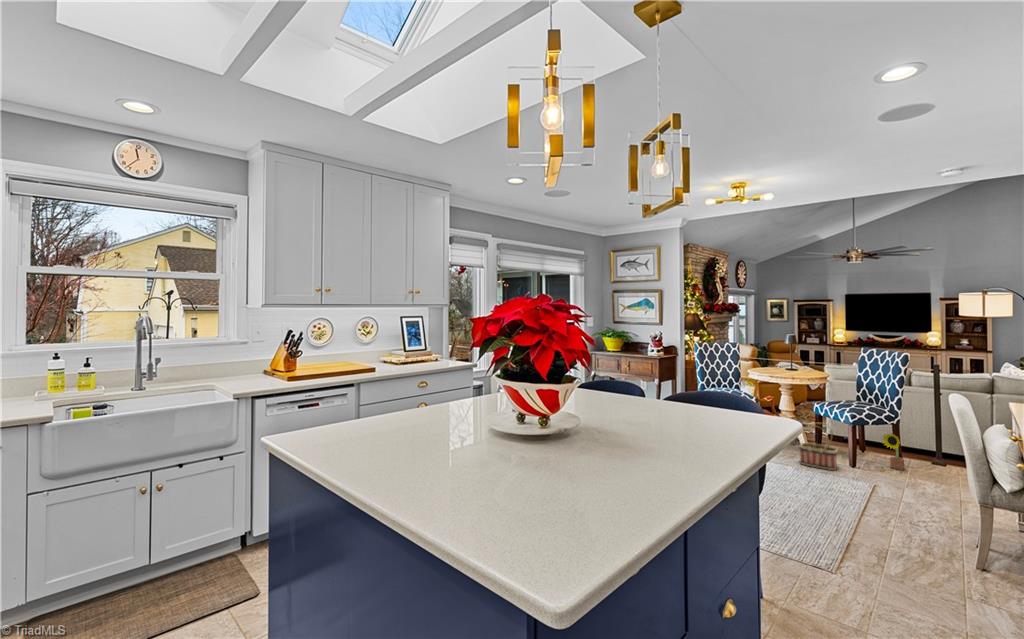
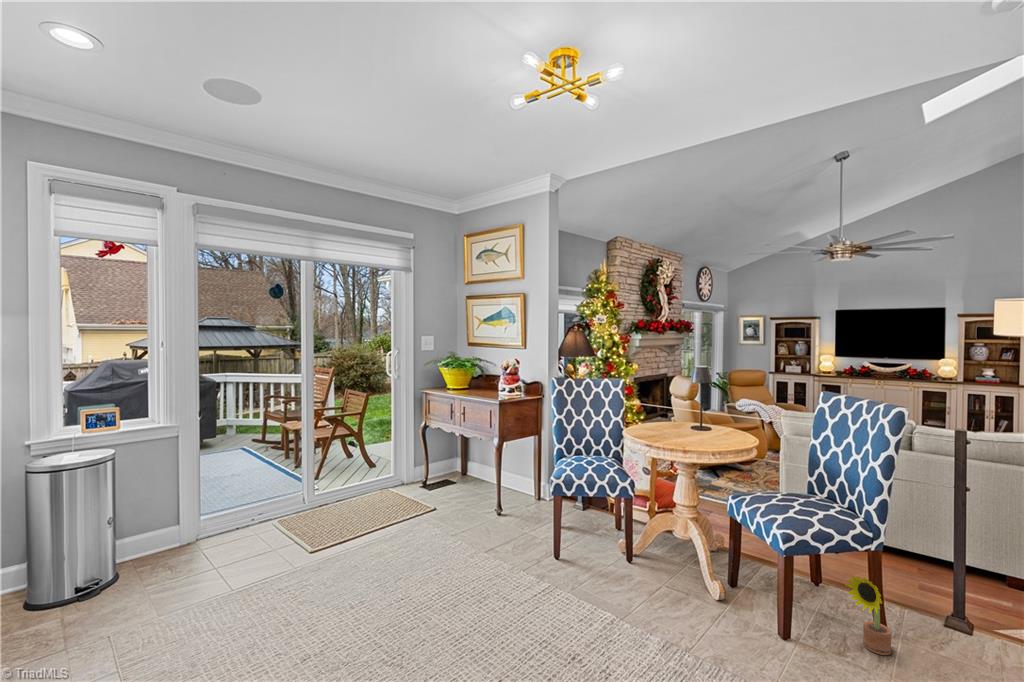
basket: present [799,425,838,470] -> none [683,544,755,653]

